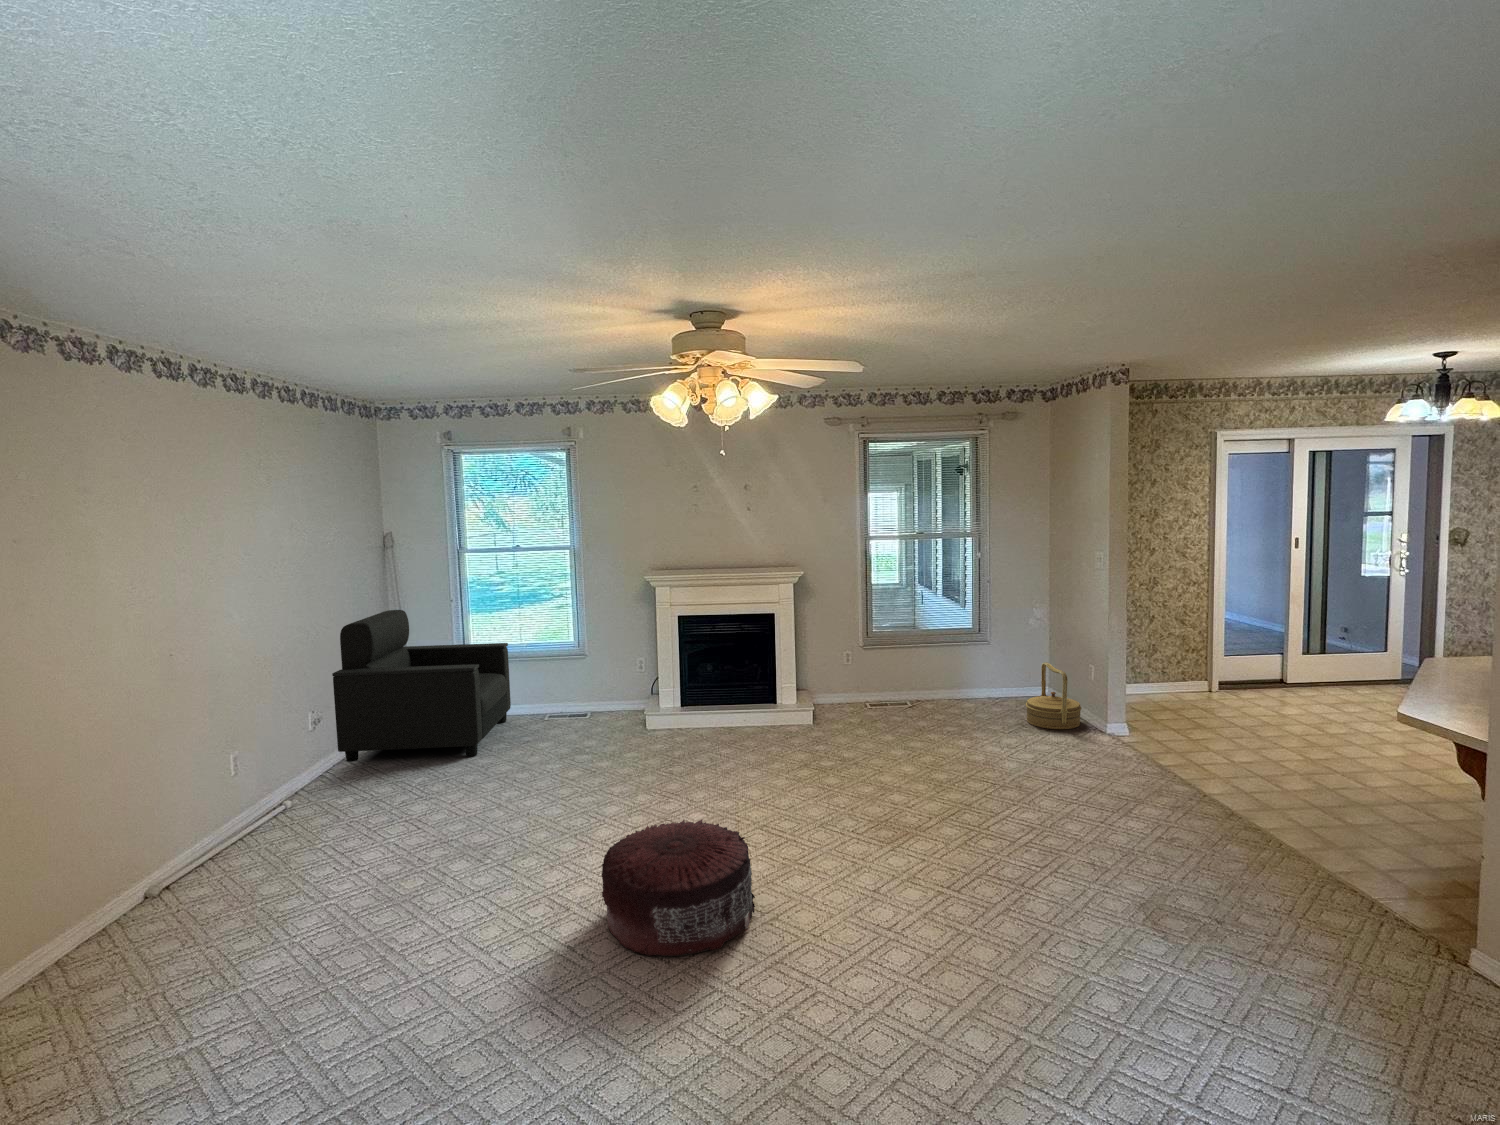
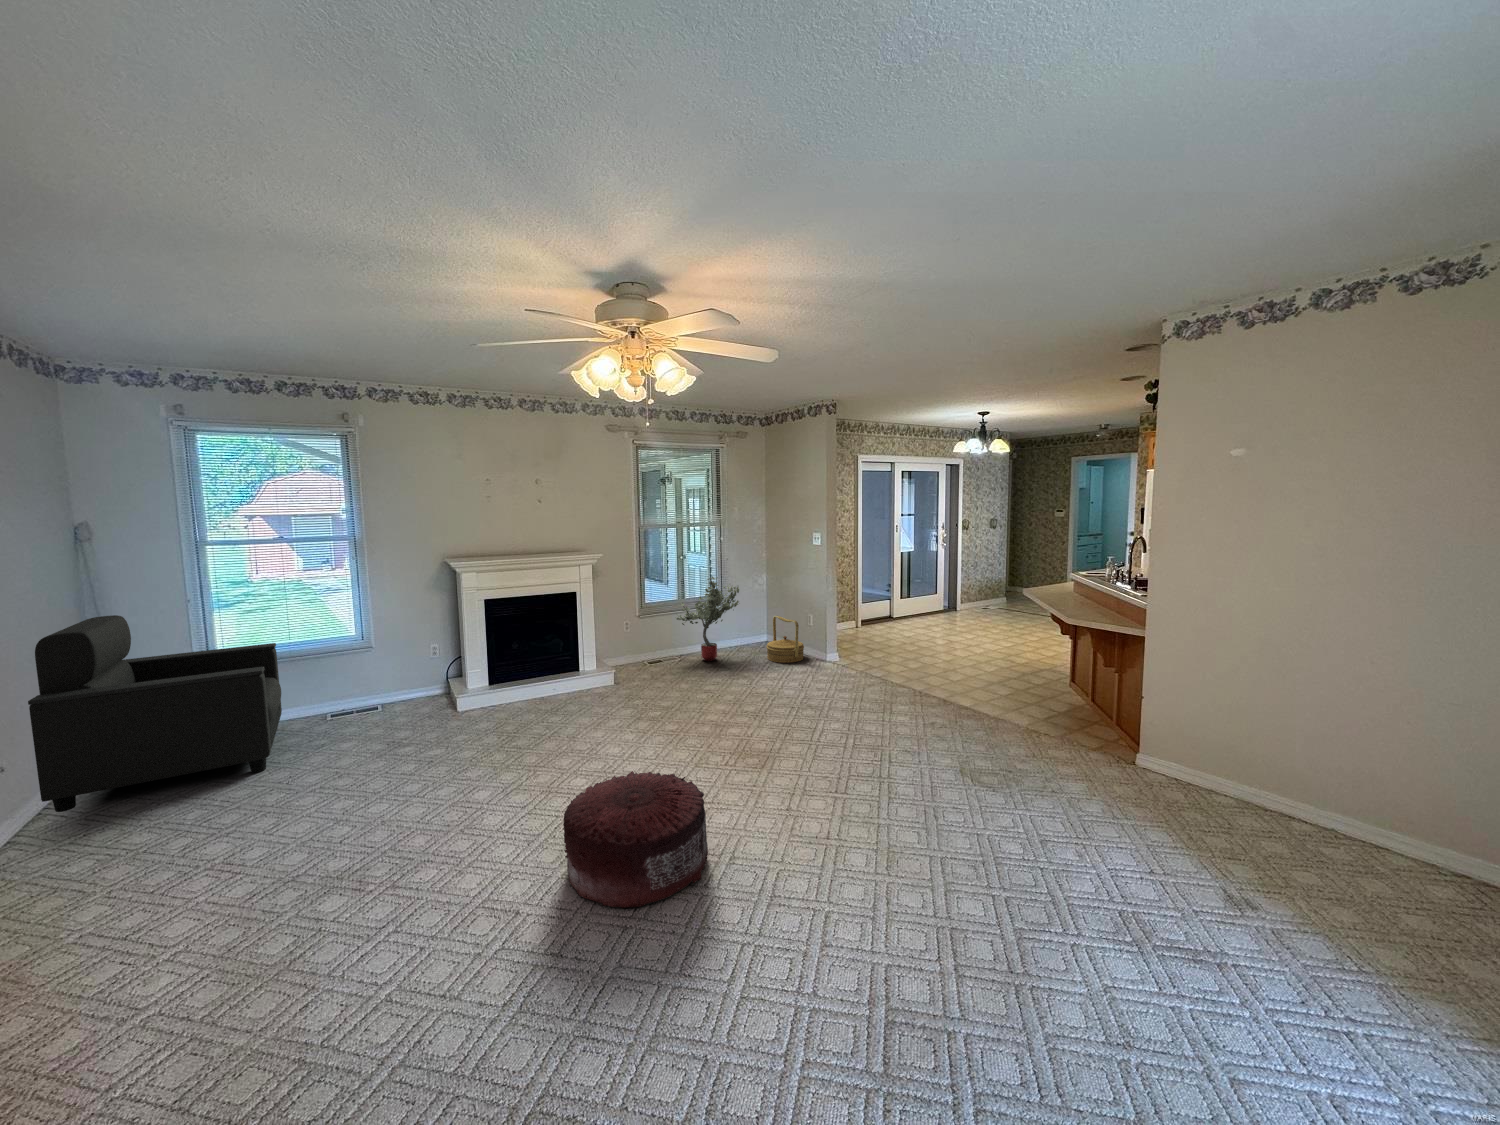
potted tree: none [903,603,994,712] -> present [676,577,739,661]

